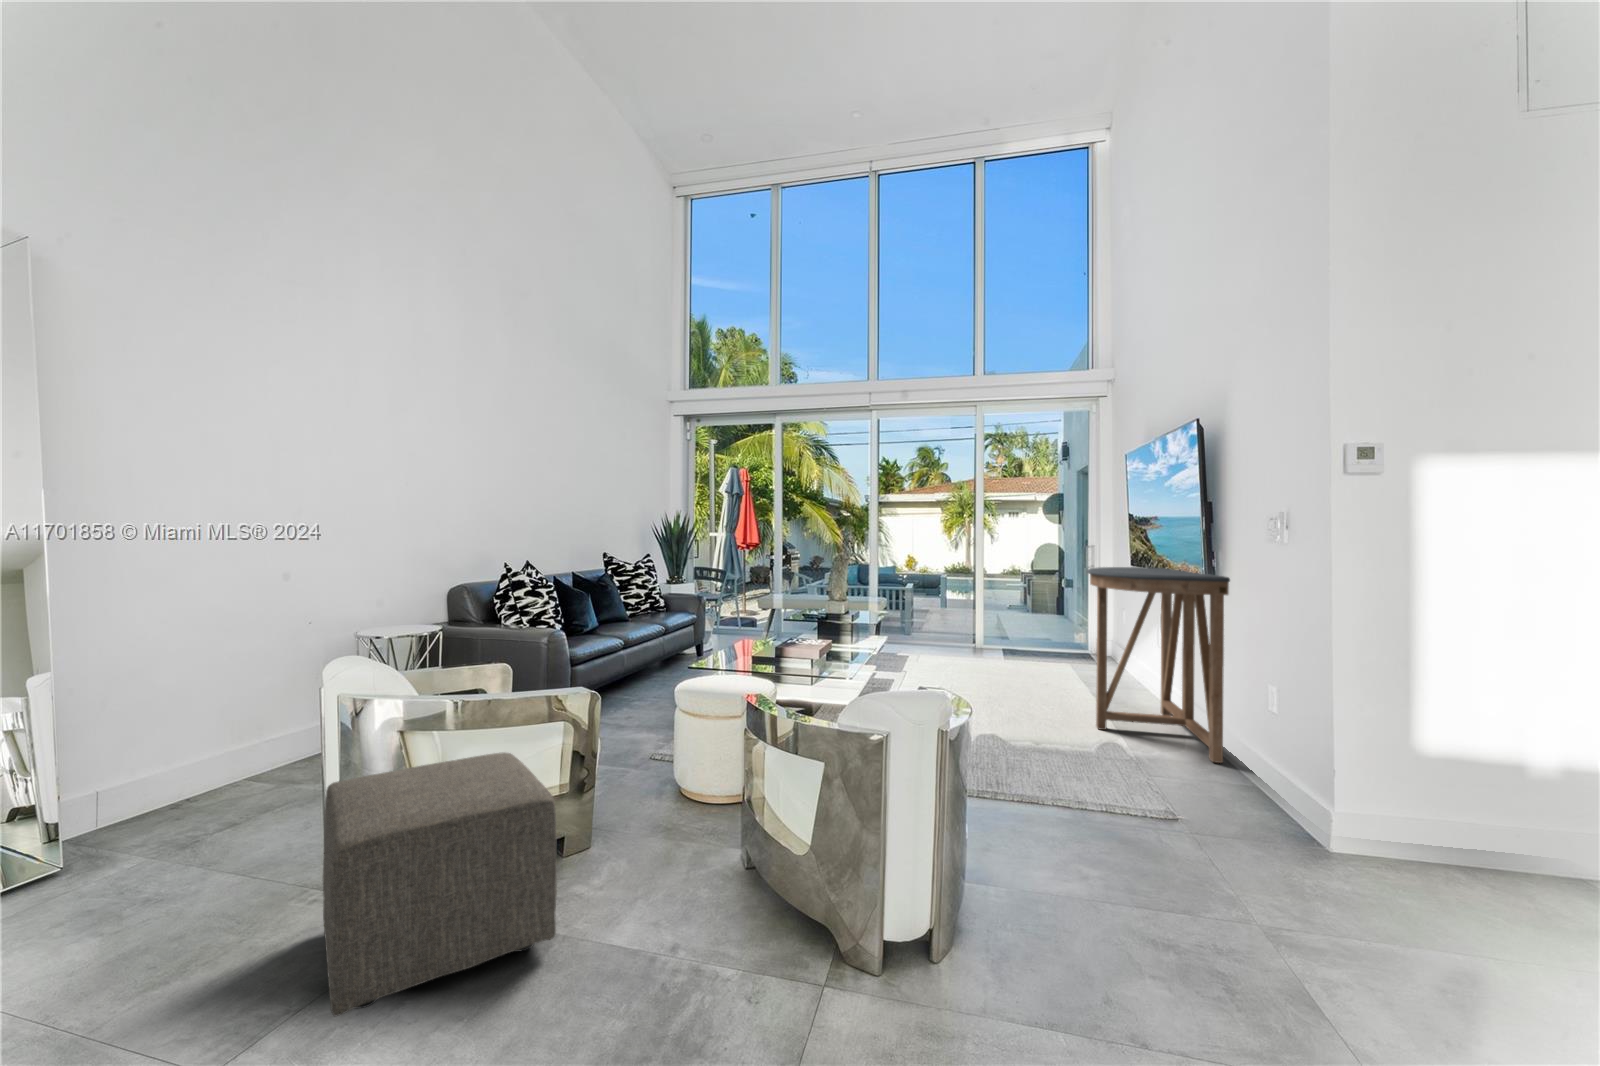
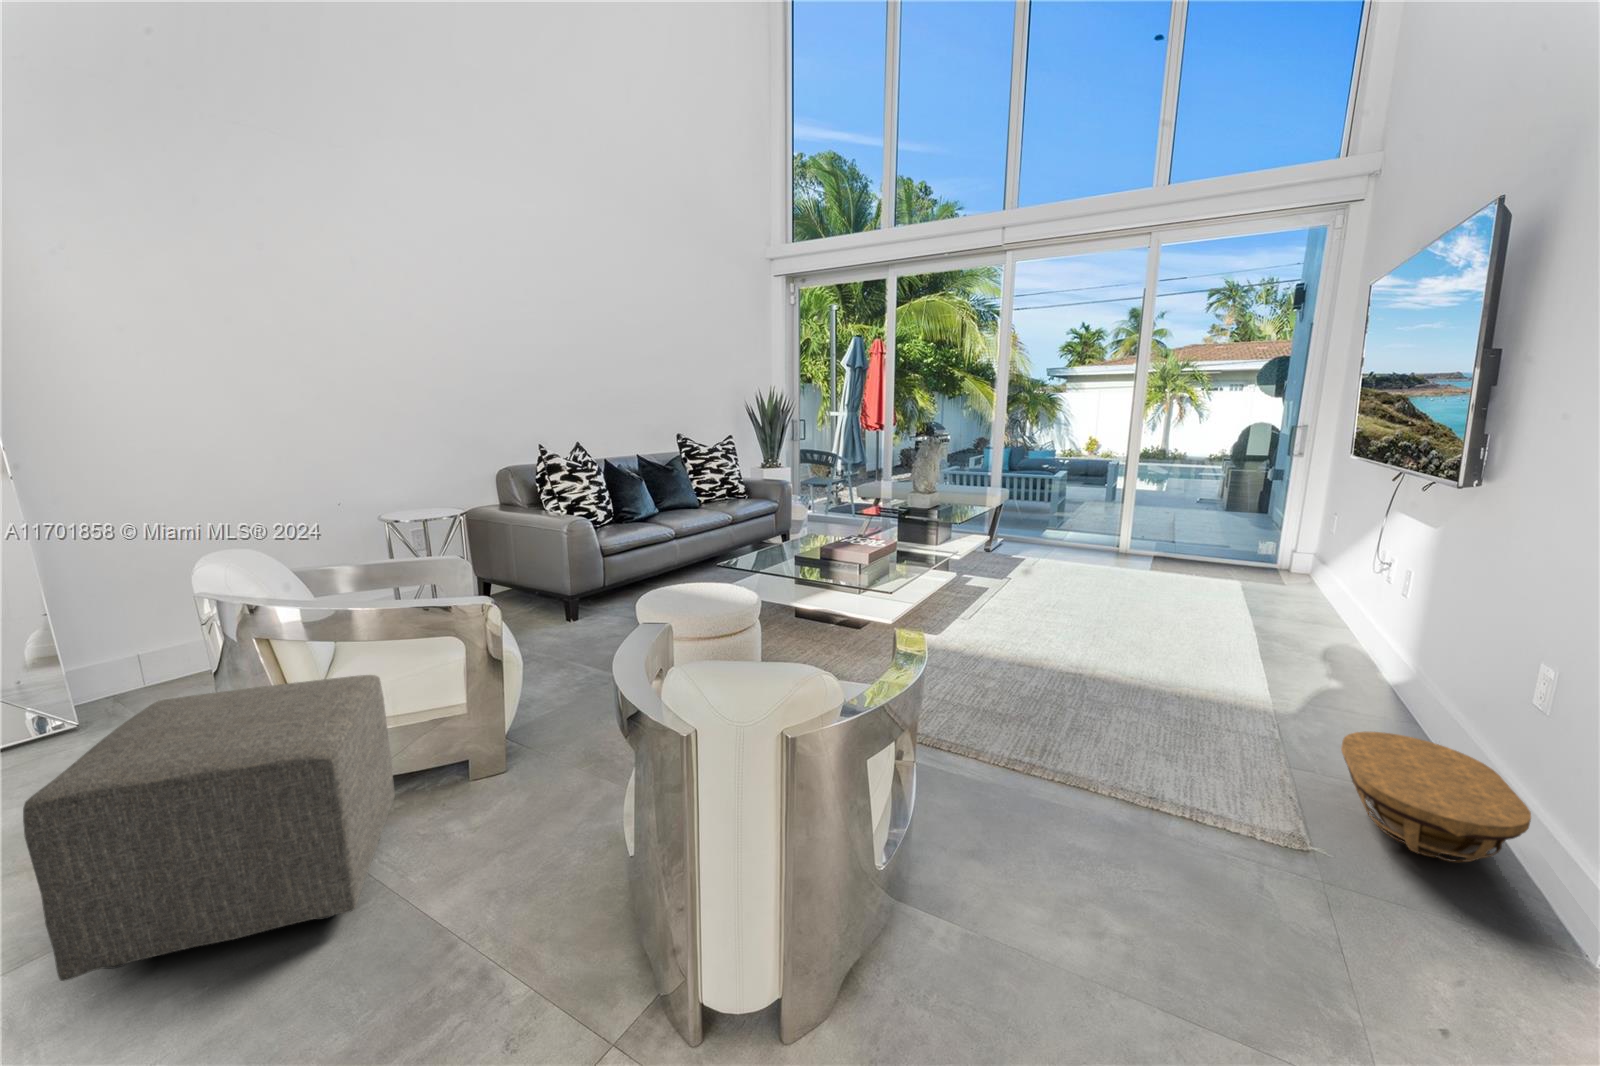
console table: present [1087,567,1230,763] -> none [1234,458,1485,757]
basket: none [1183,743,1290,814] -> present [1341,732,1531,862]

